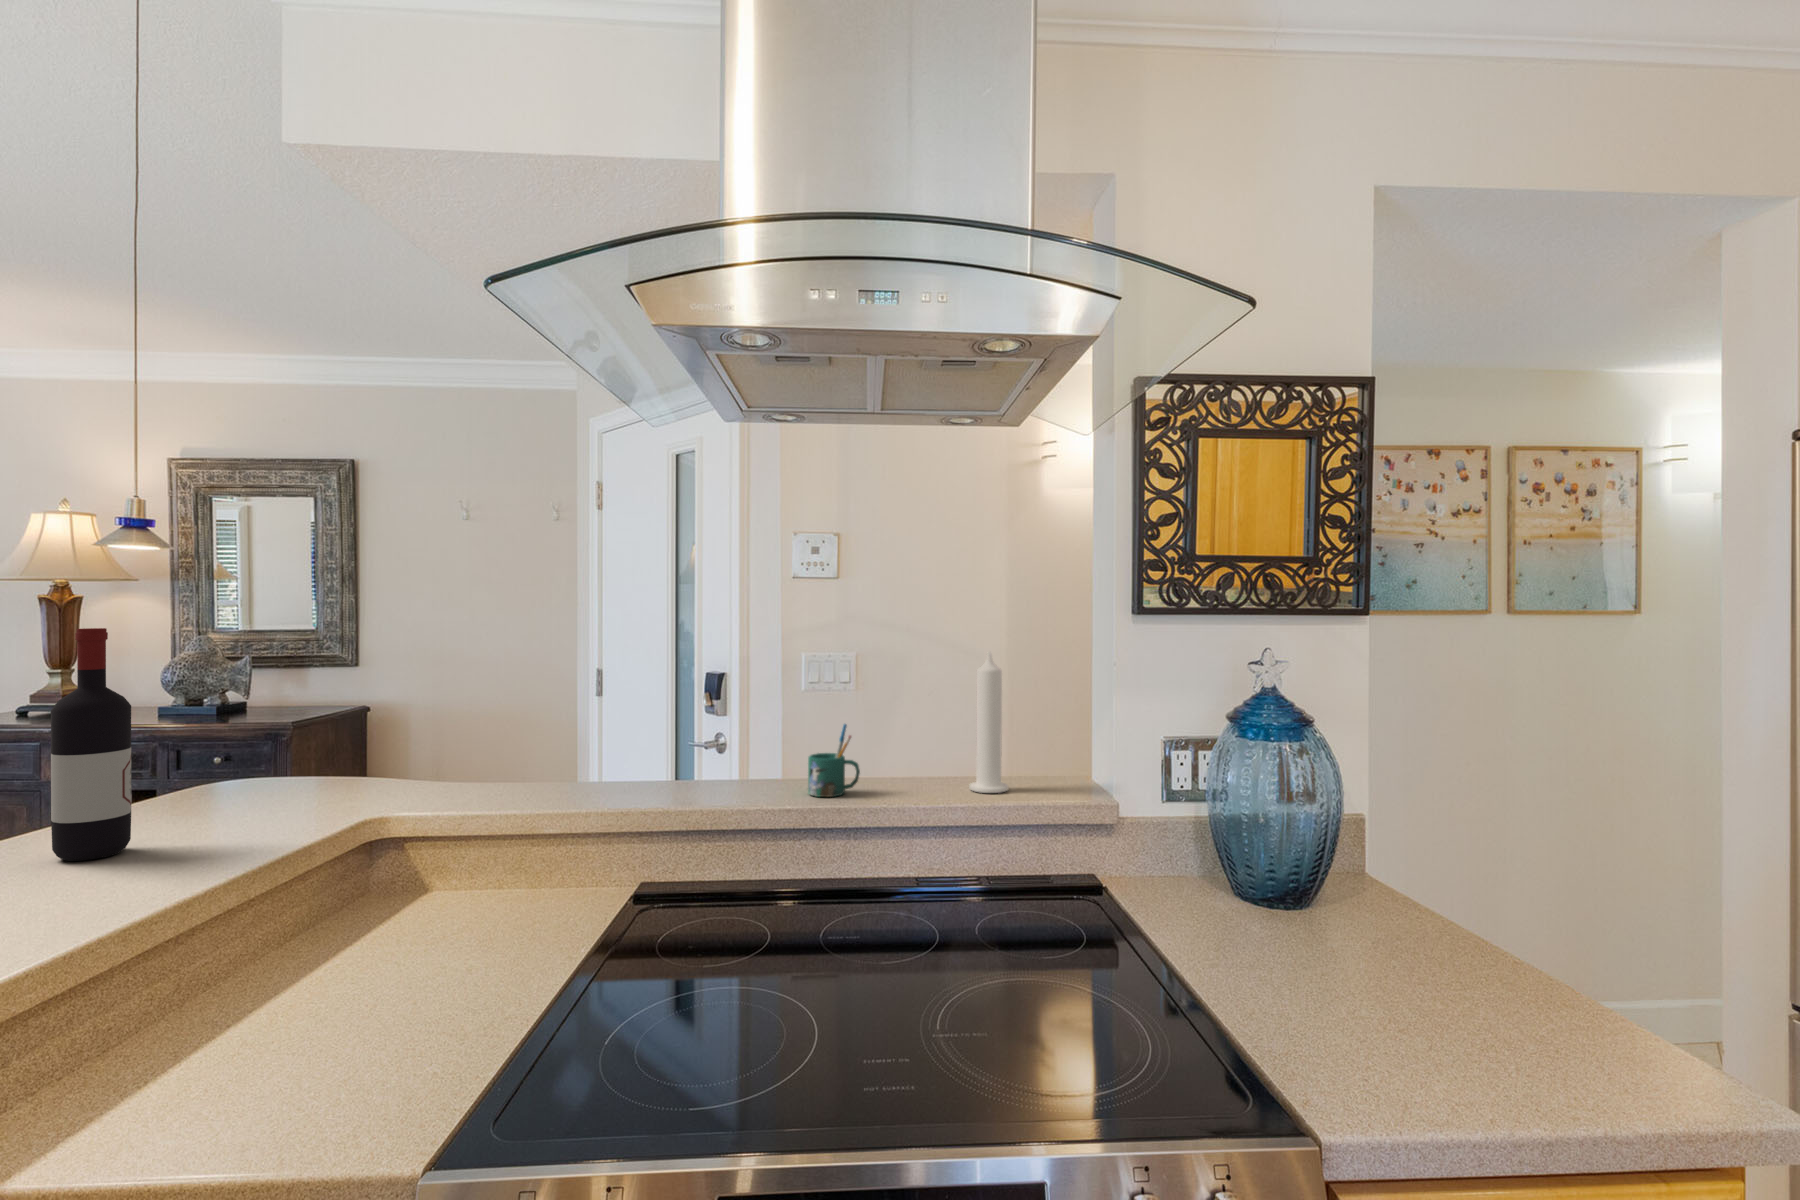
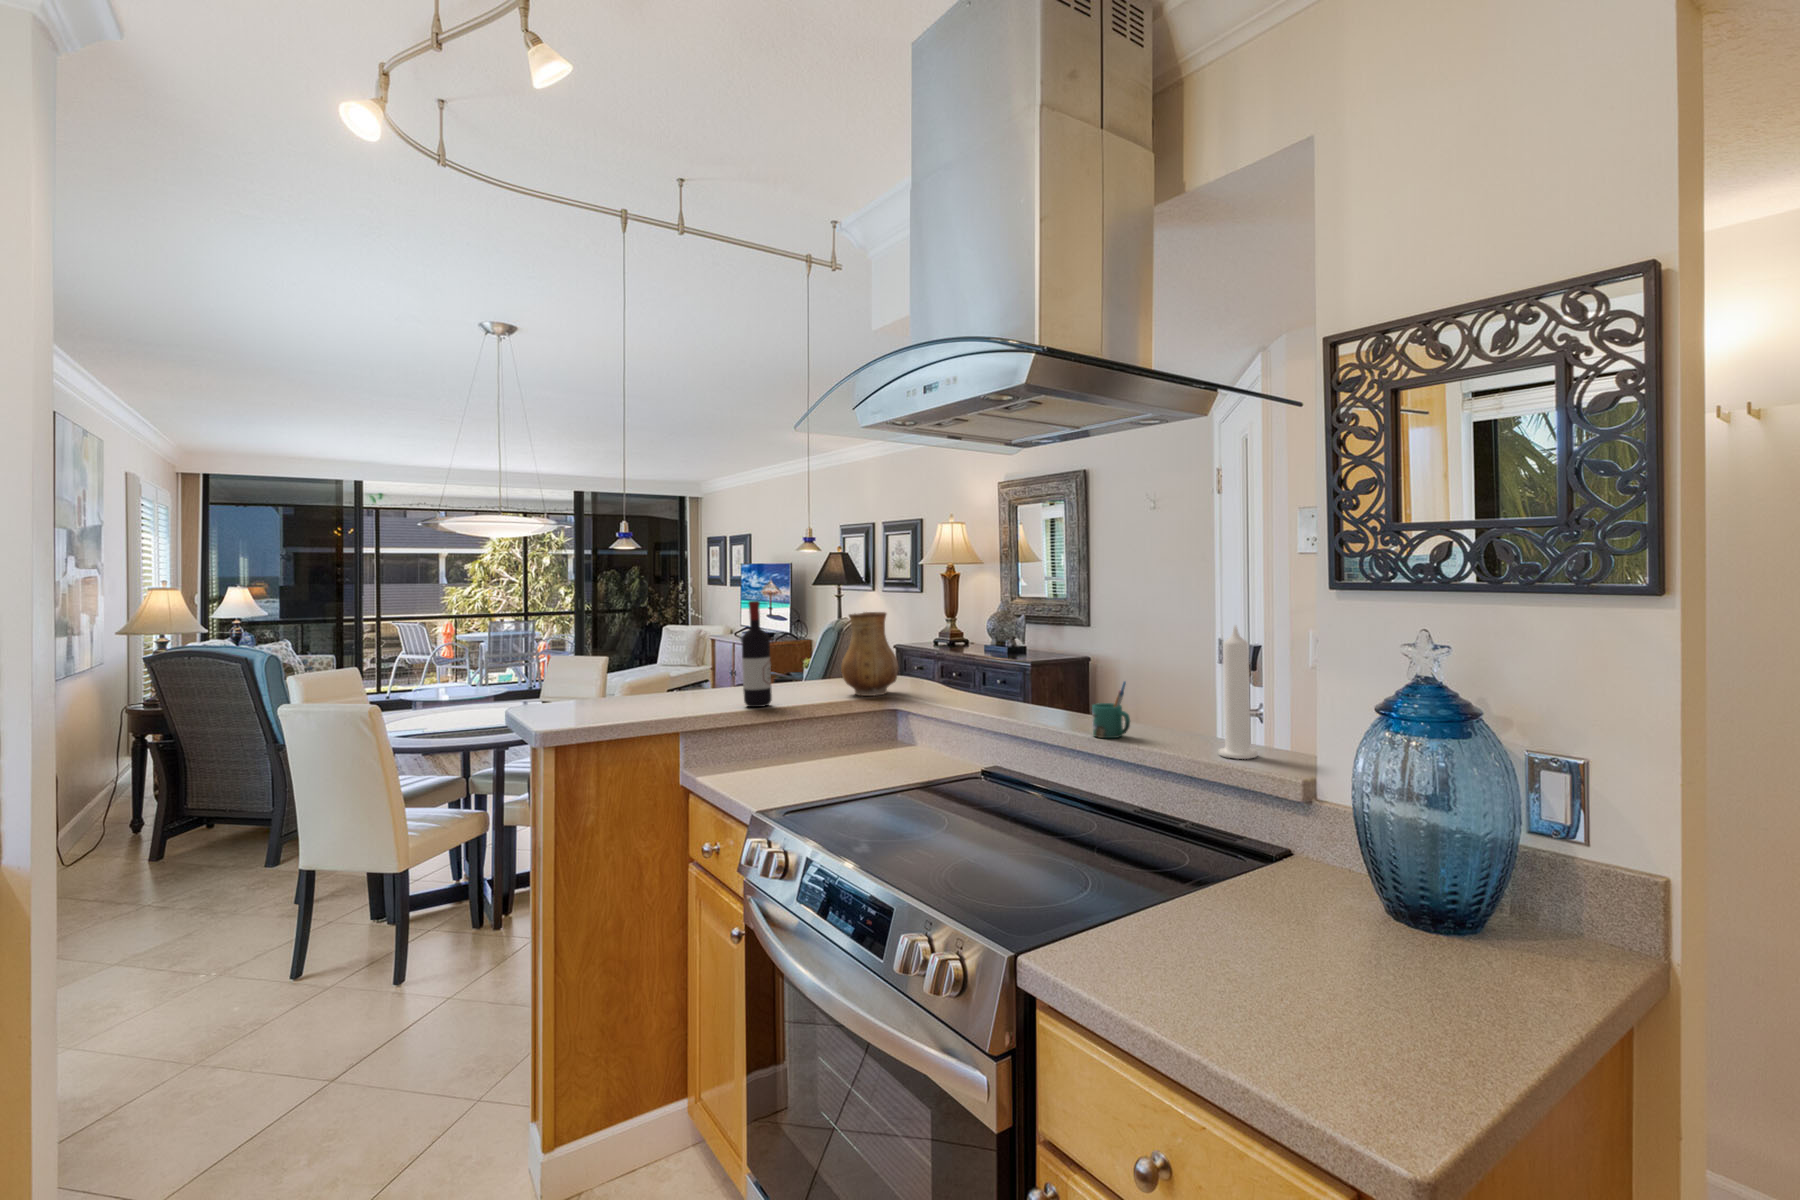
ceramic pitcher: none [231,650,354,802] -> present [841,612,898,696]

